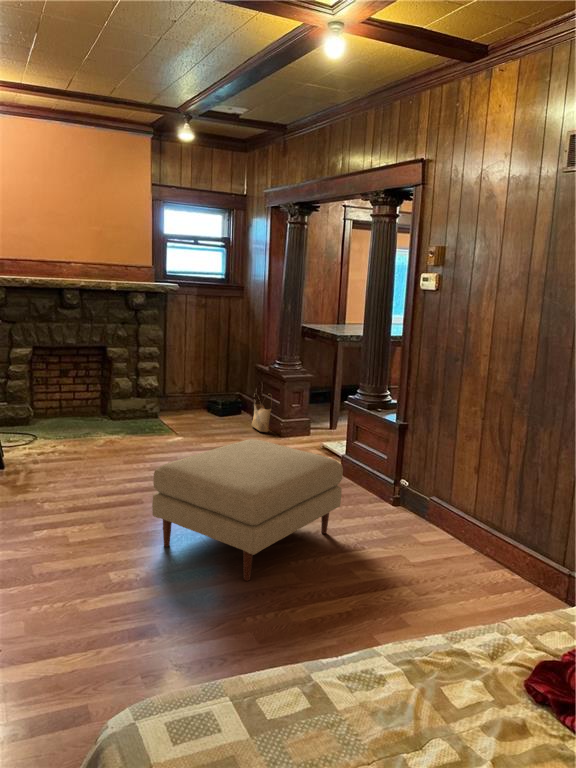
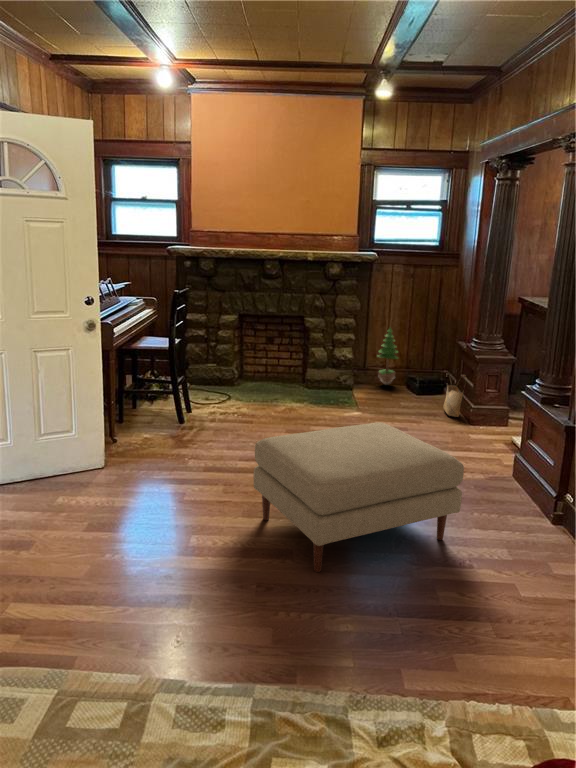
potted tree: none [177,353,198,410] -> present [378,328,398,385]

